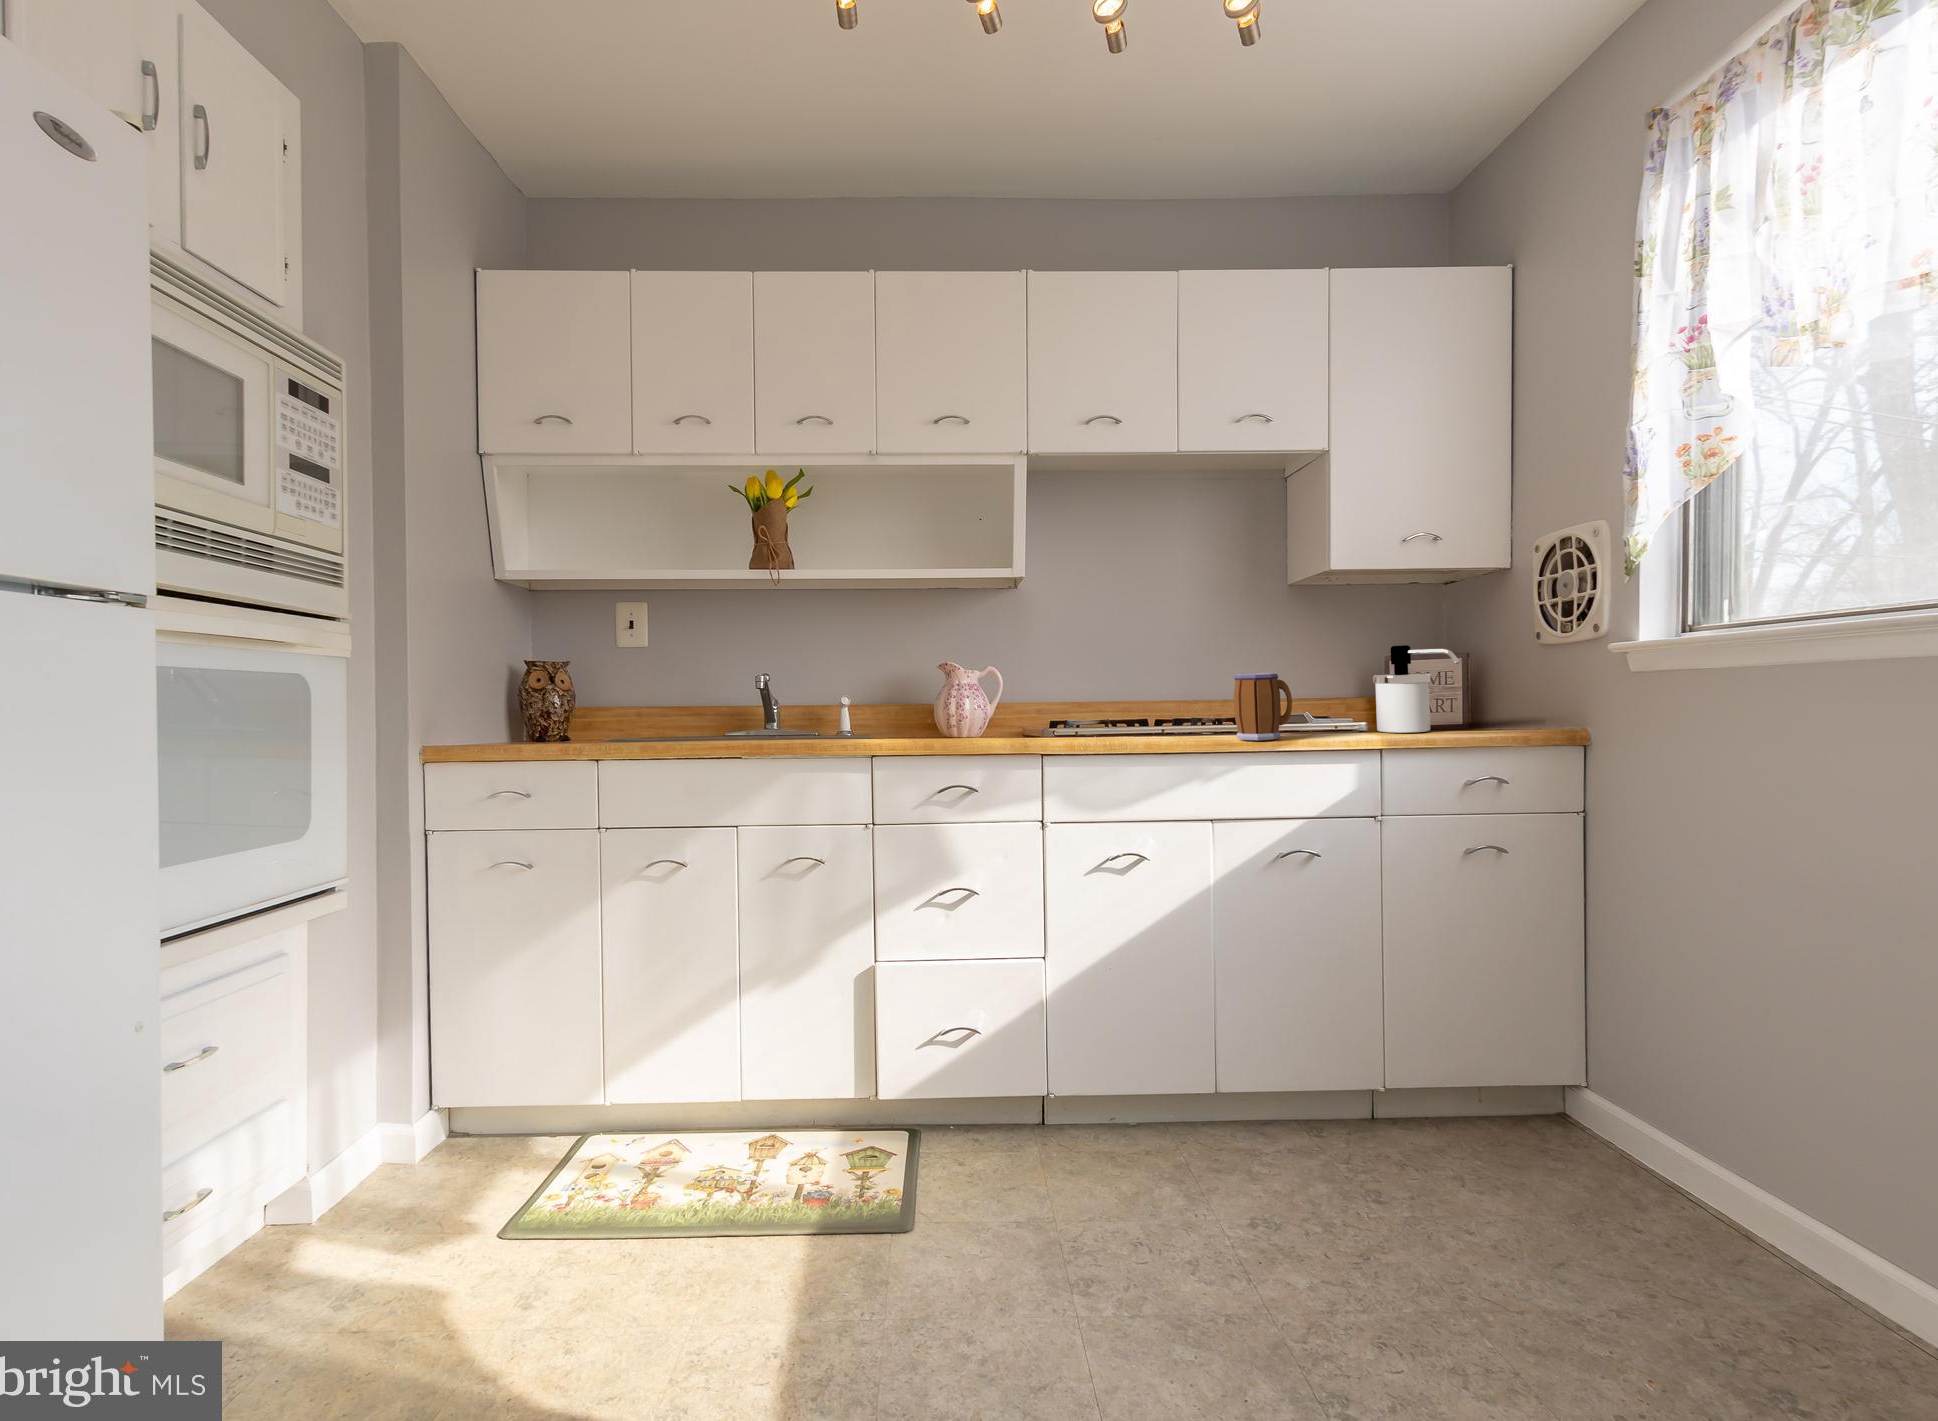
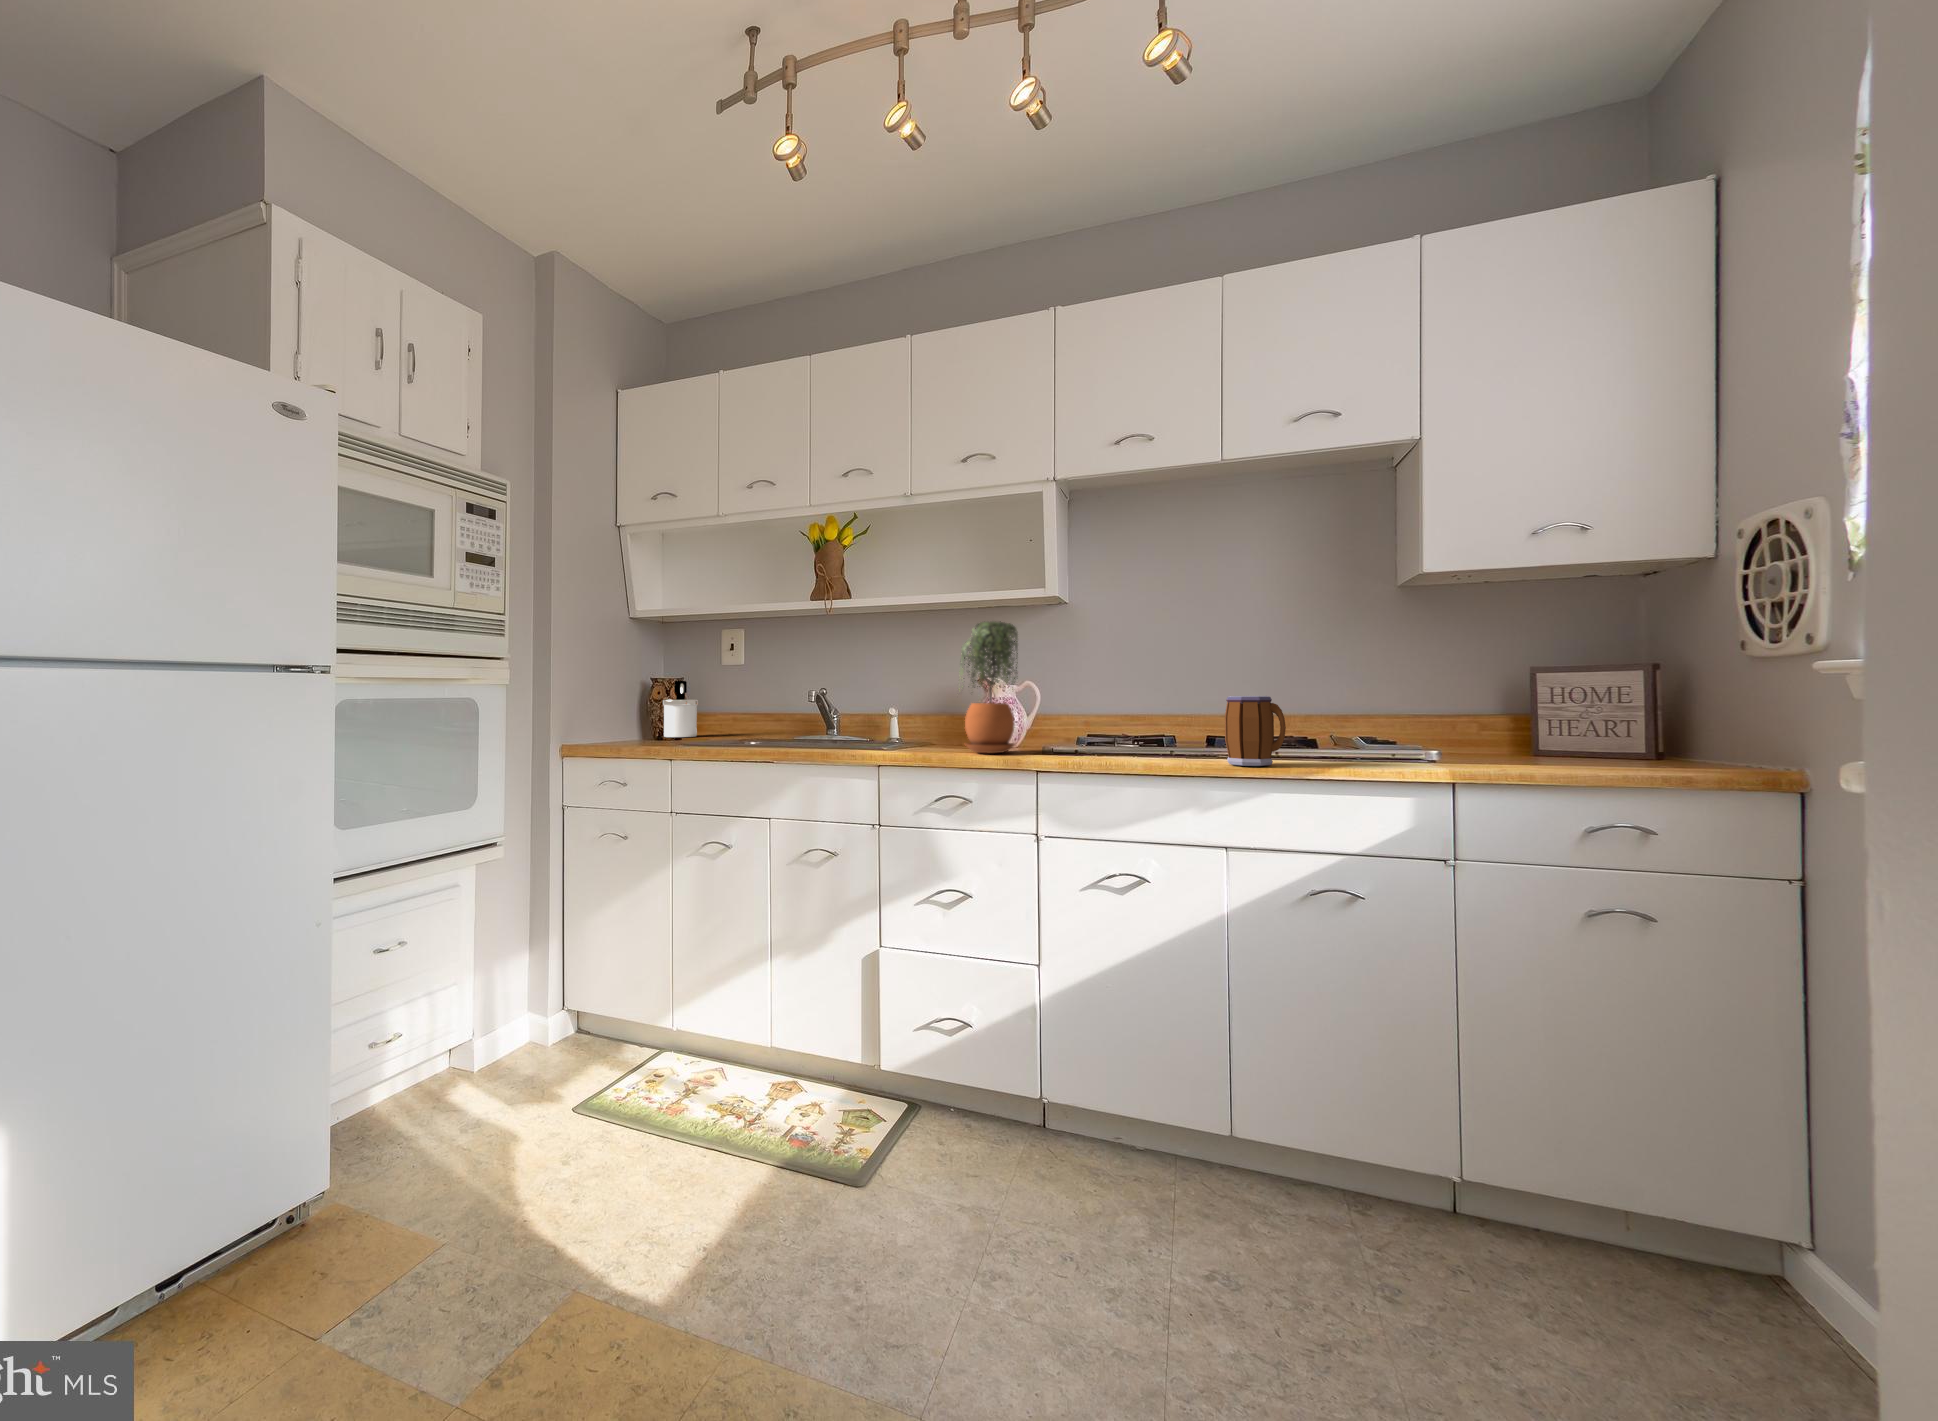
potted plant: none [946,603,1010,744] -> present [958,622,1018,753]
soap dispenser: present [1373,645,1459,733] -> present [663,681,698,737]

